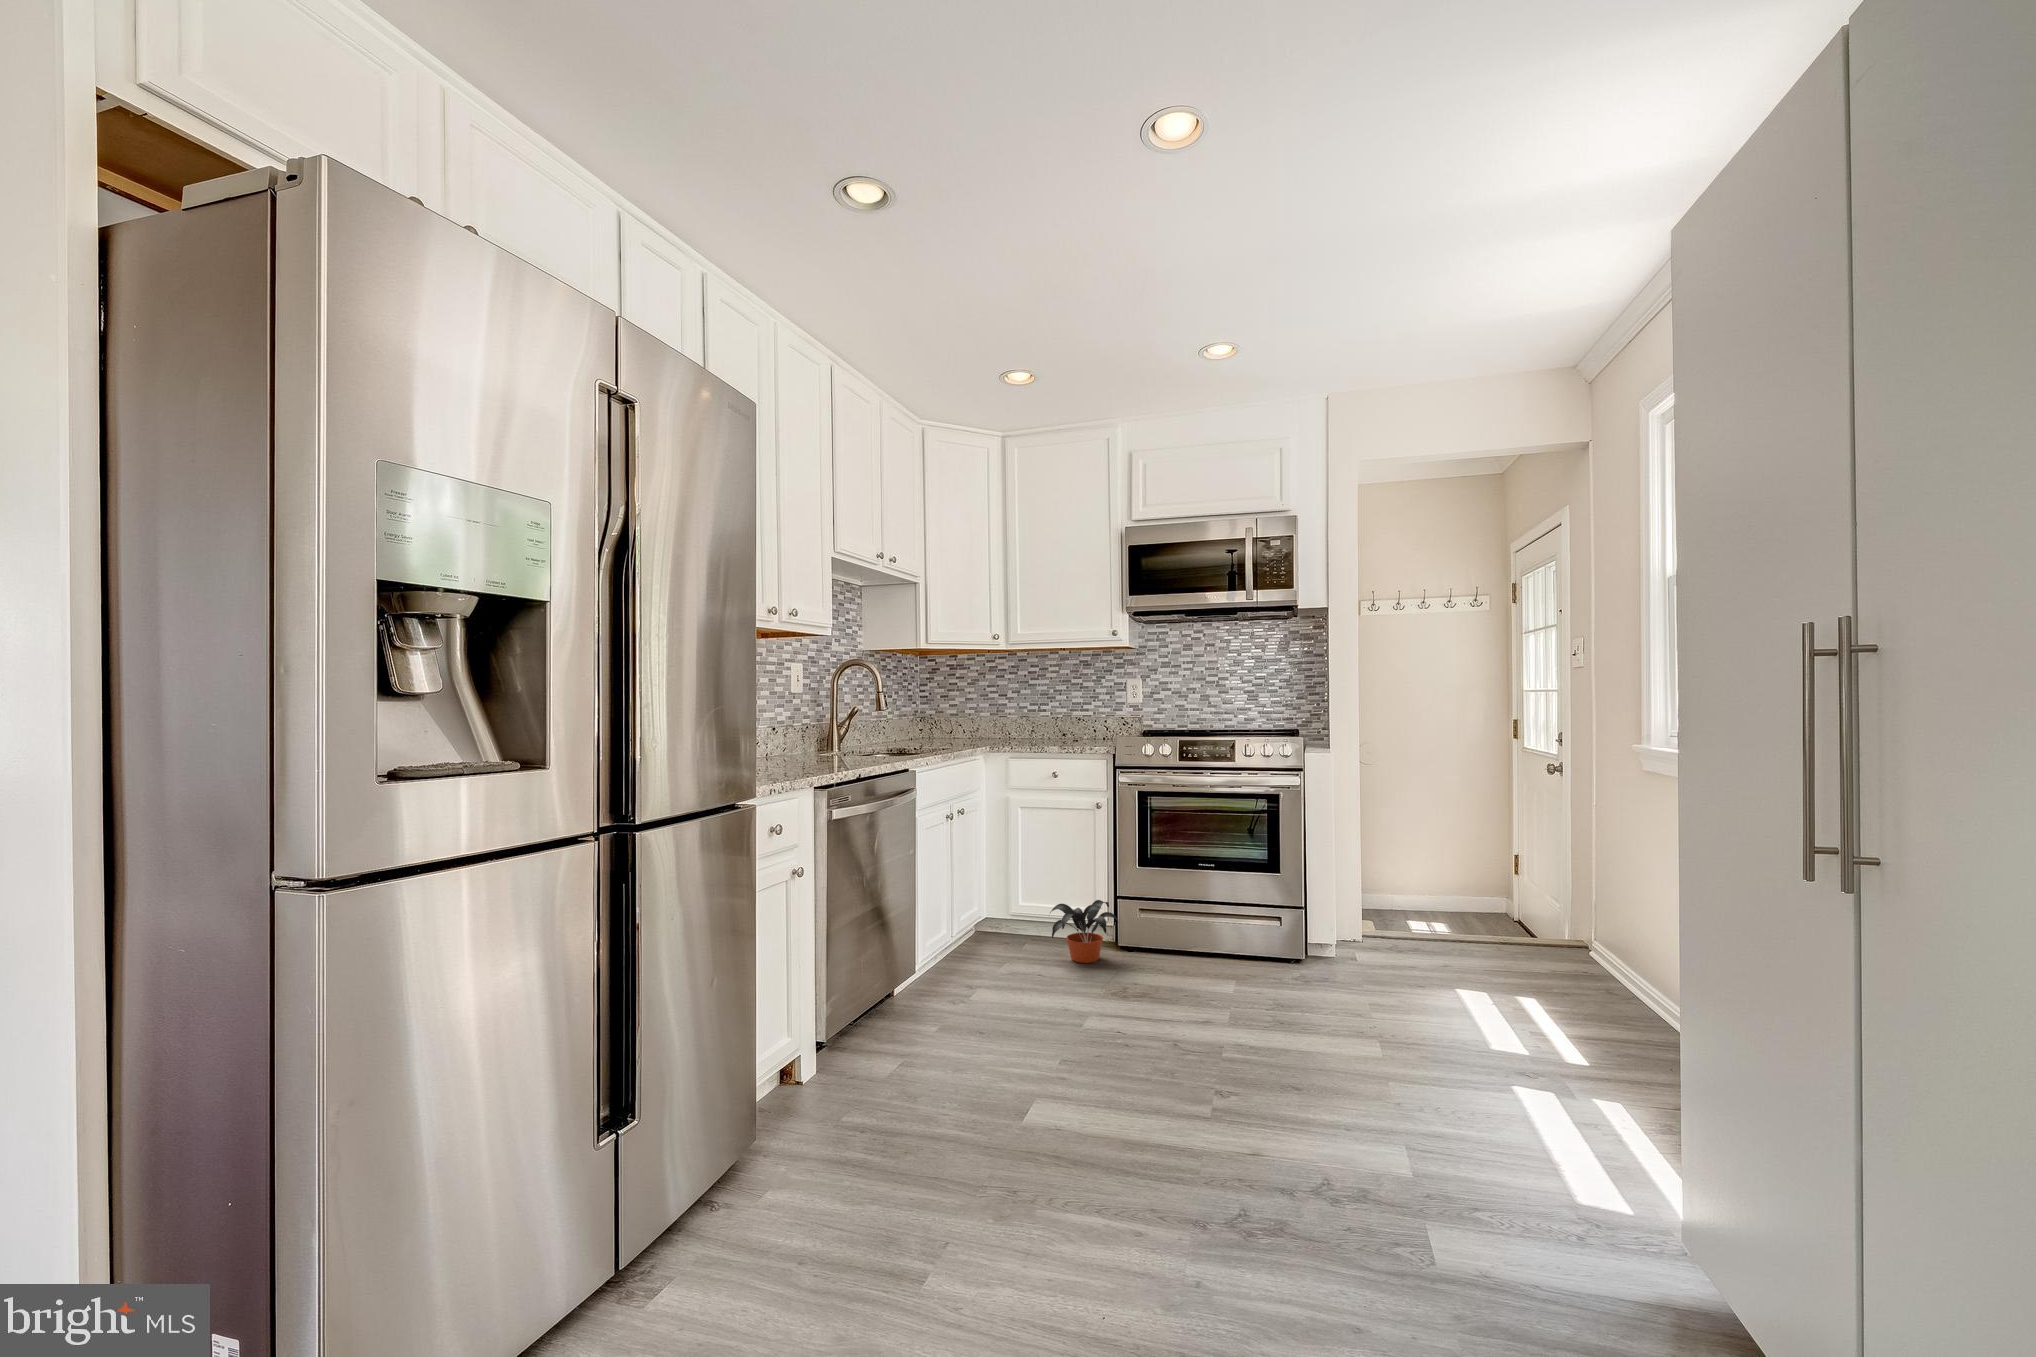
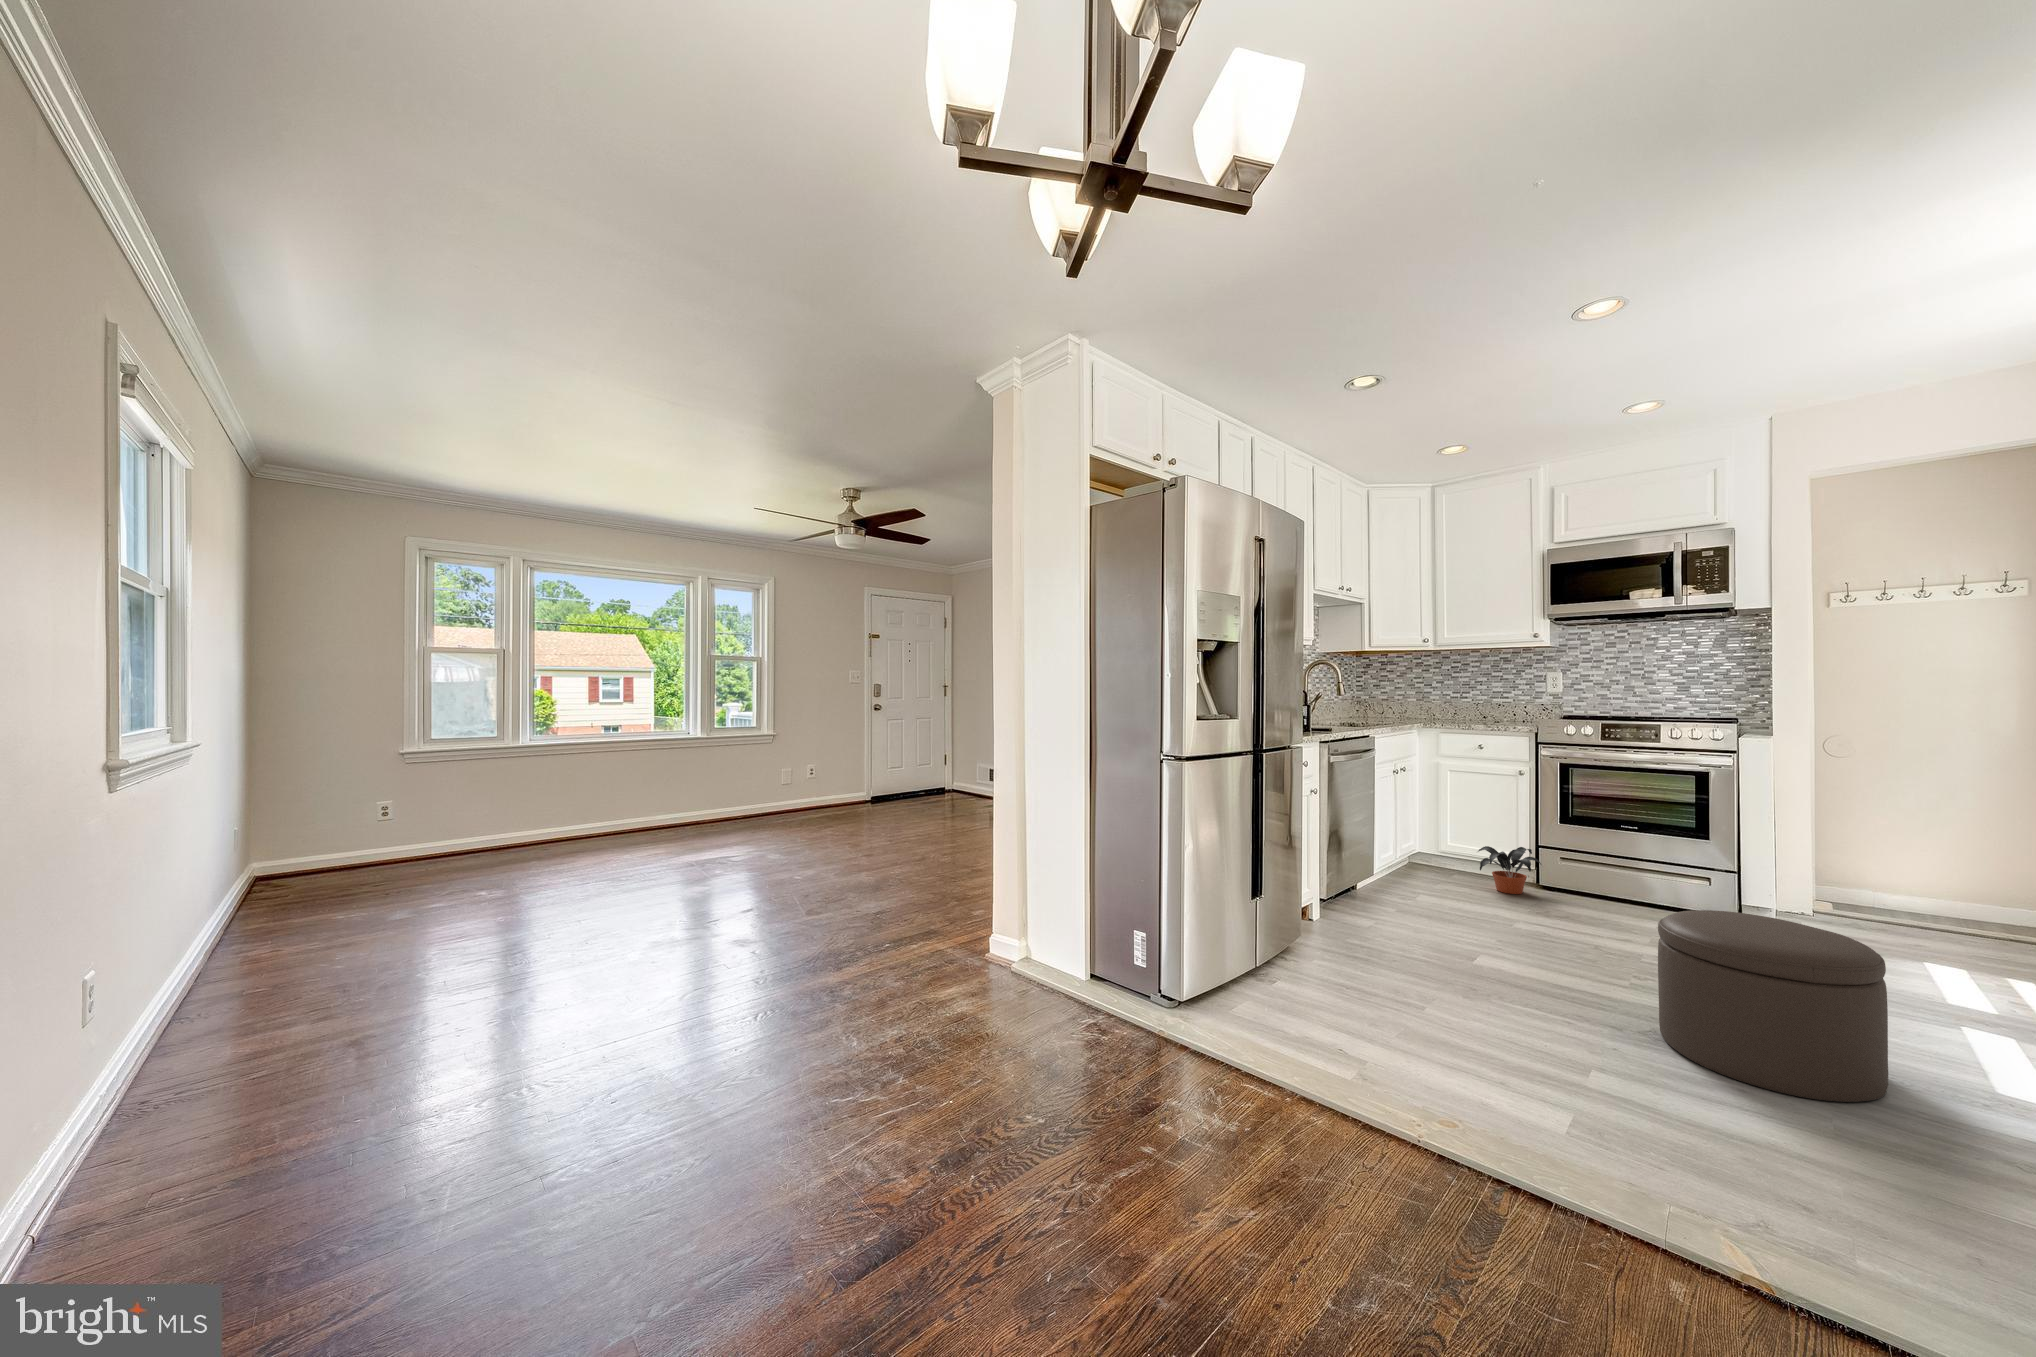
ottoman: none [1227,997,1452,1259] -> present [1658,910,1888,1102]

